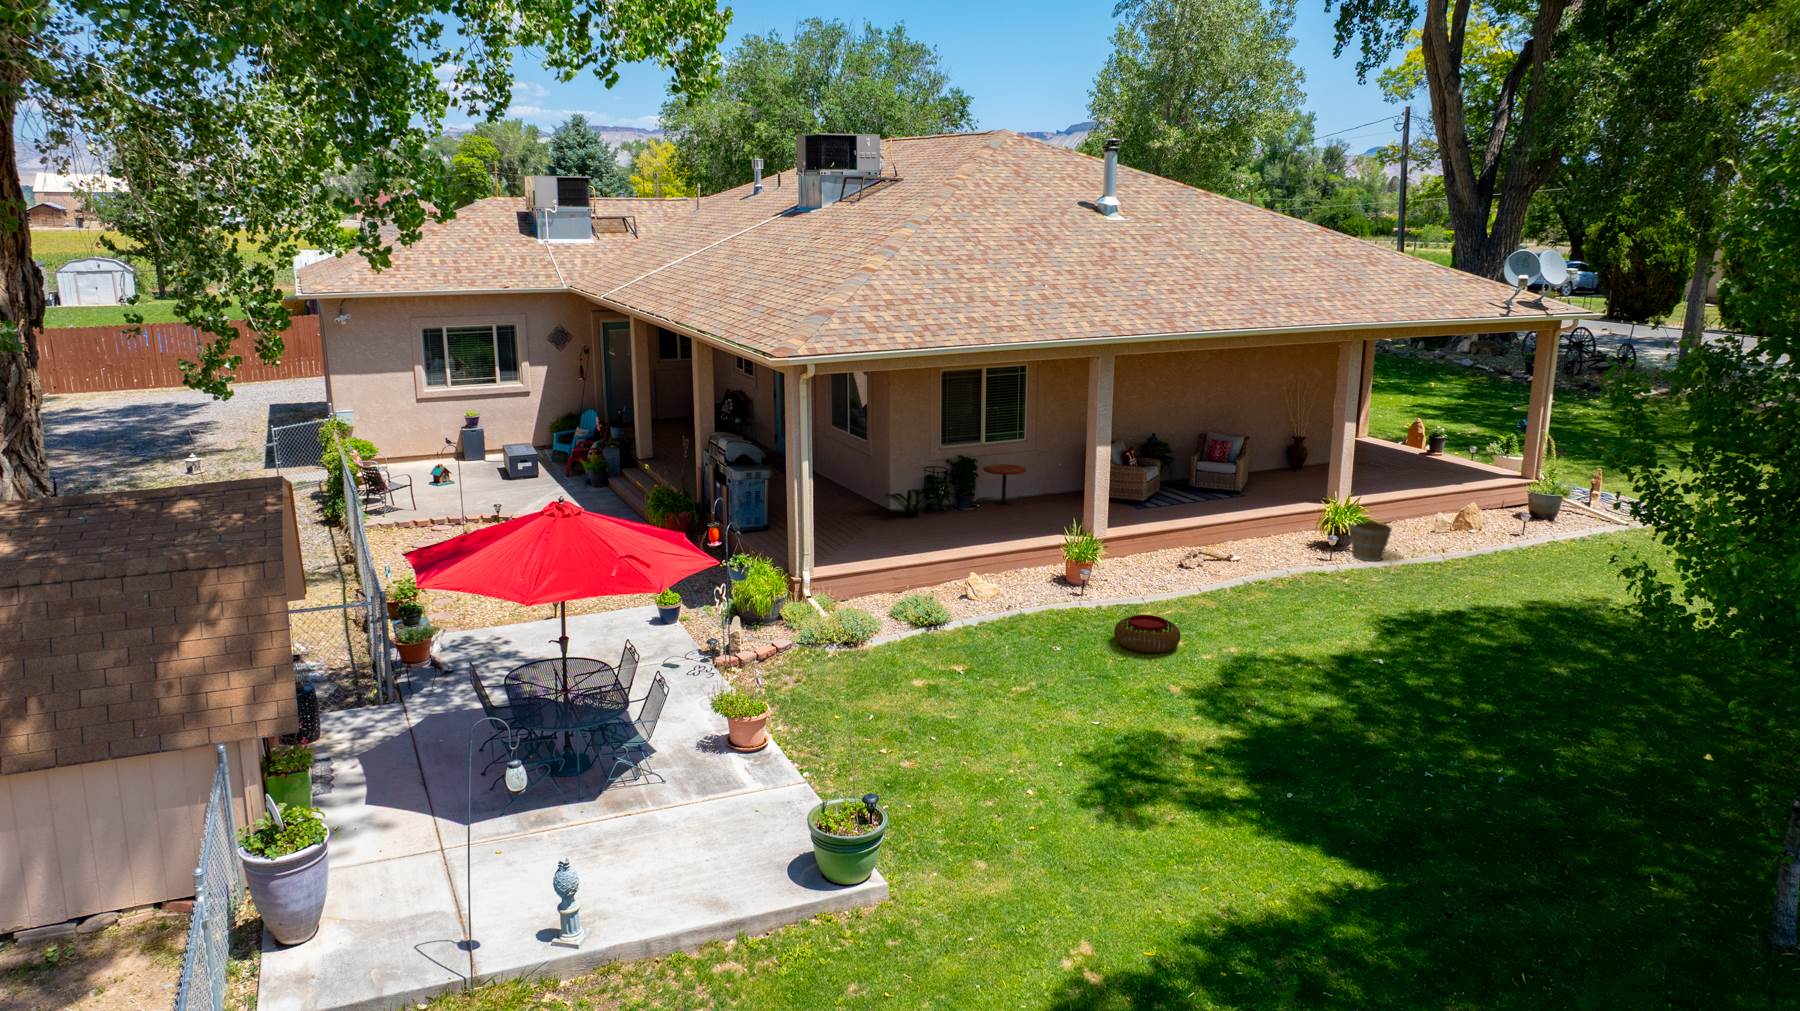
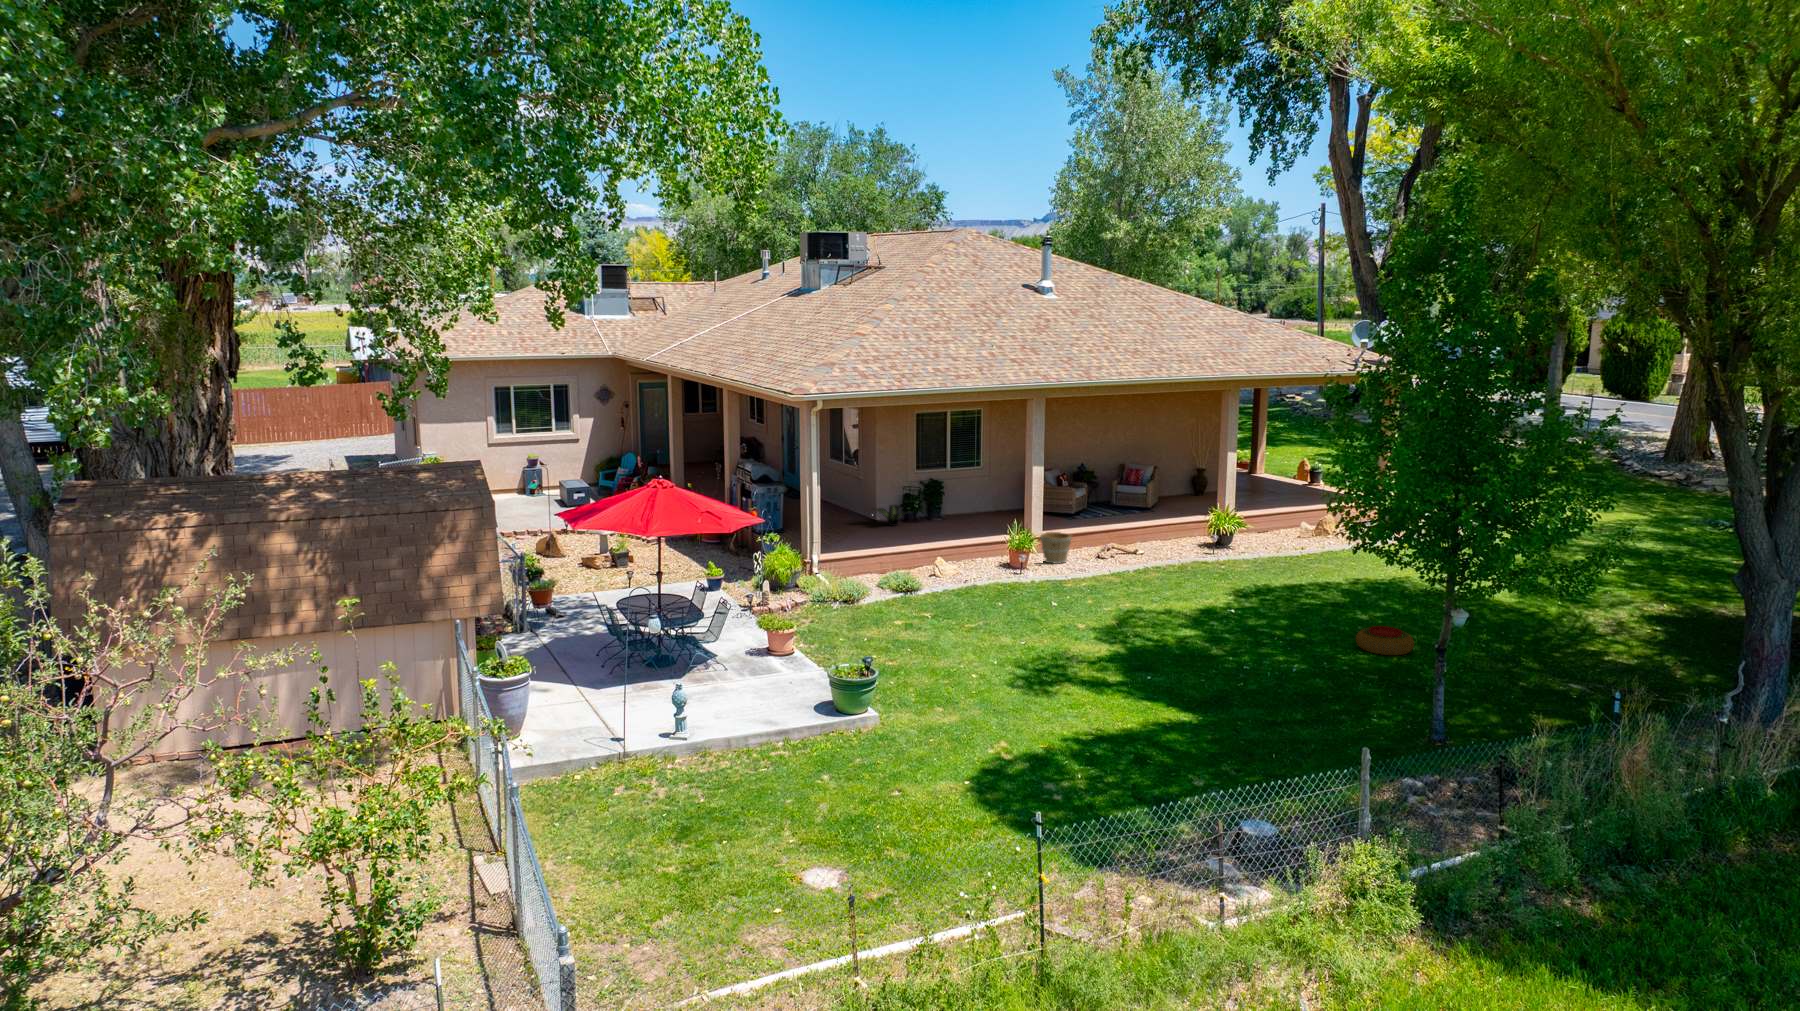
side table: present [983,464,1026,505] -> none [948,487,982,518]
wooden bucket: present [1349,521,1392,561] -> present [1040,532,1072,564]
pouf: present [1114,615,1181,653] -> present [1356,626,1414,655]

